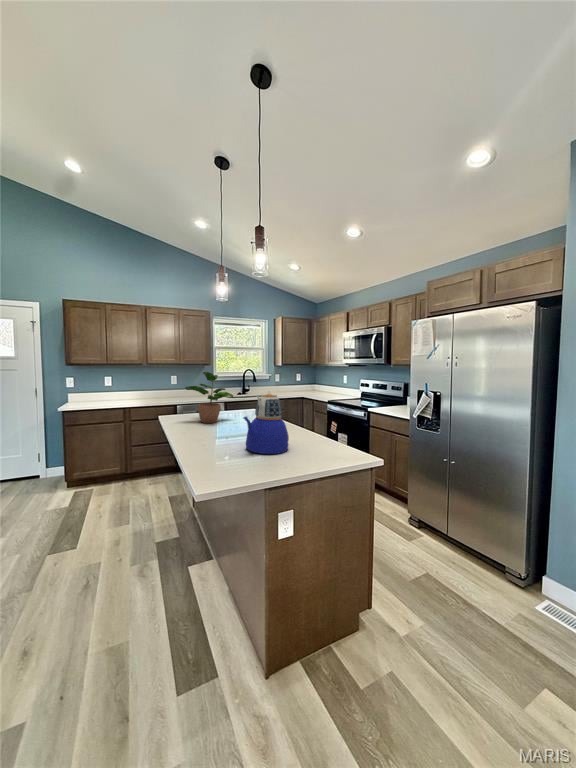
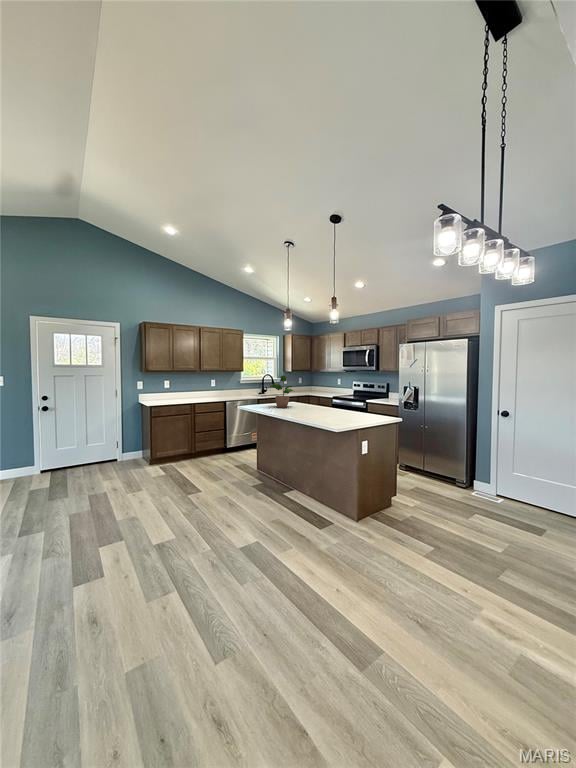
teapot: present [244,394,289,454] -> none [329,385,352,417]

